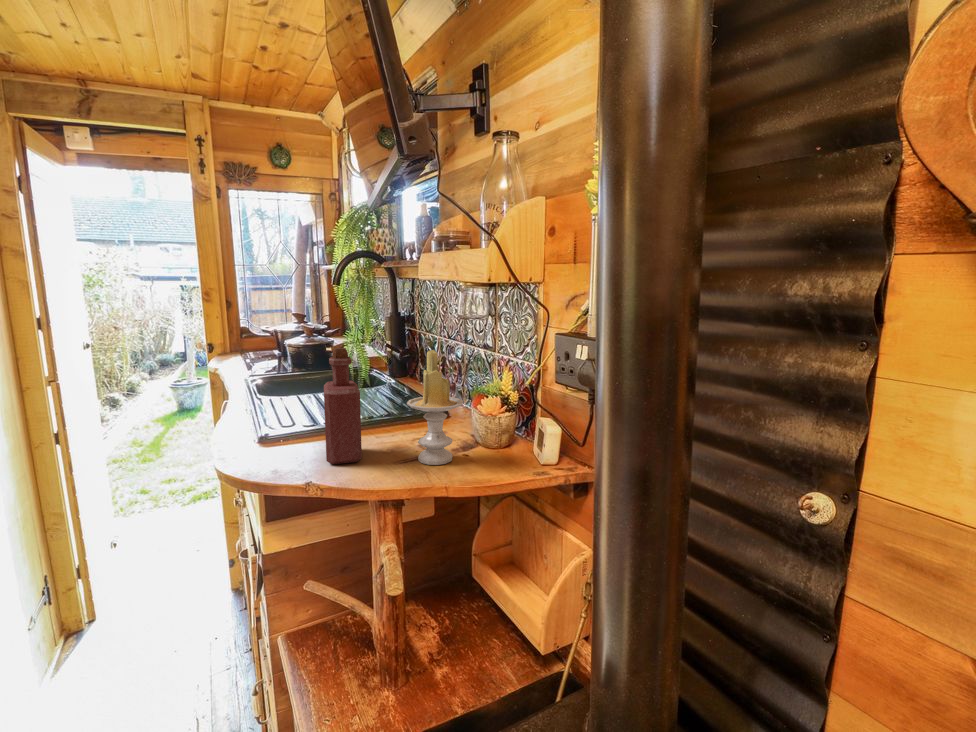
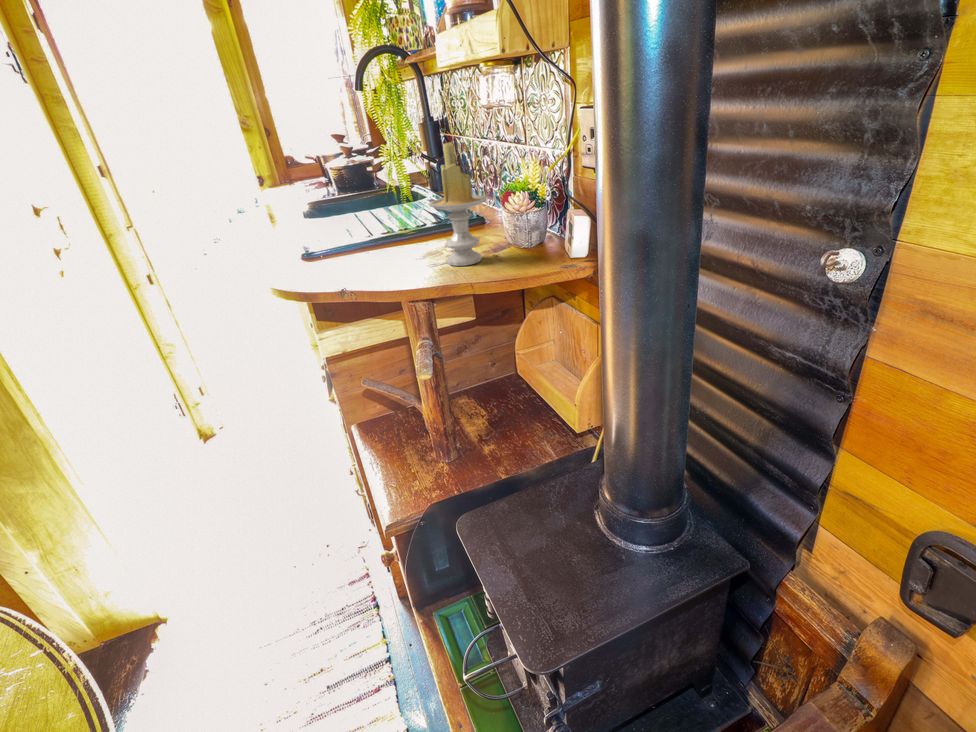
bottle: present [324,348,362,464] -> none [345,149,393,271]

